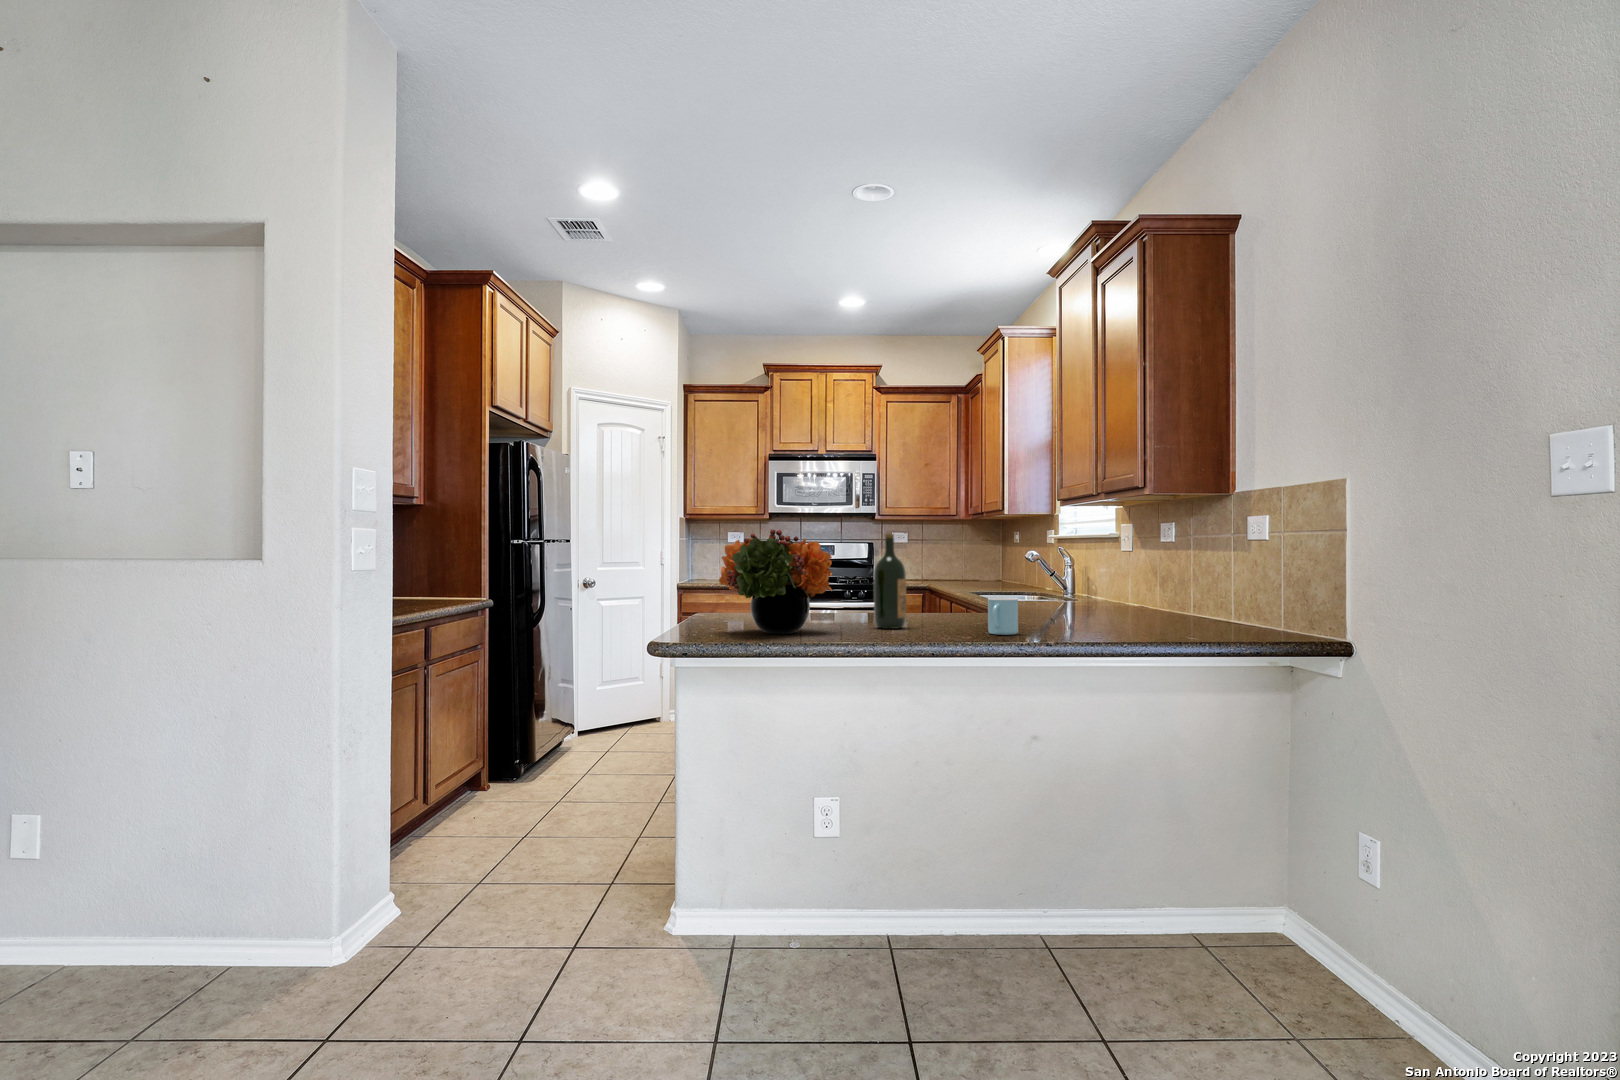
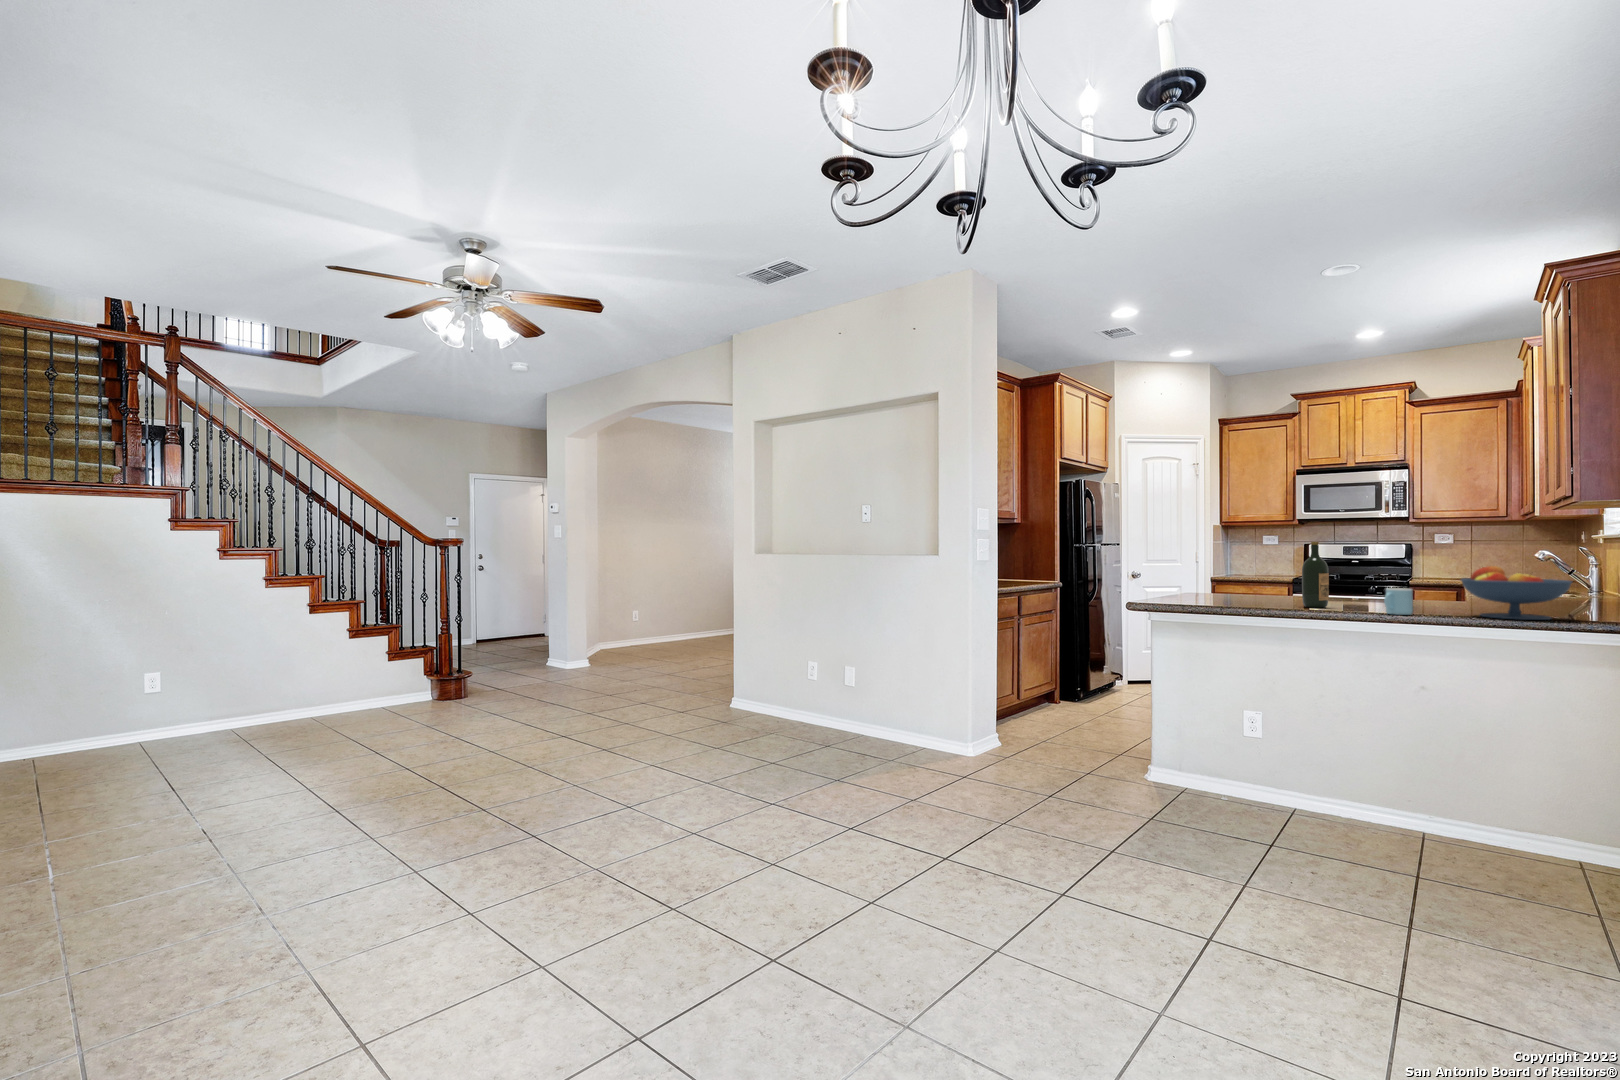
flower arrangement: present [719,529,832,634] -> none [1180,540,1265,606]
fruit bowl: none [1055,565,1165,633] -> present [1461,566,1572,620]

